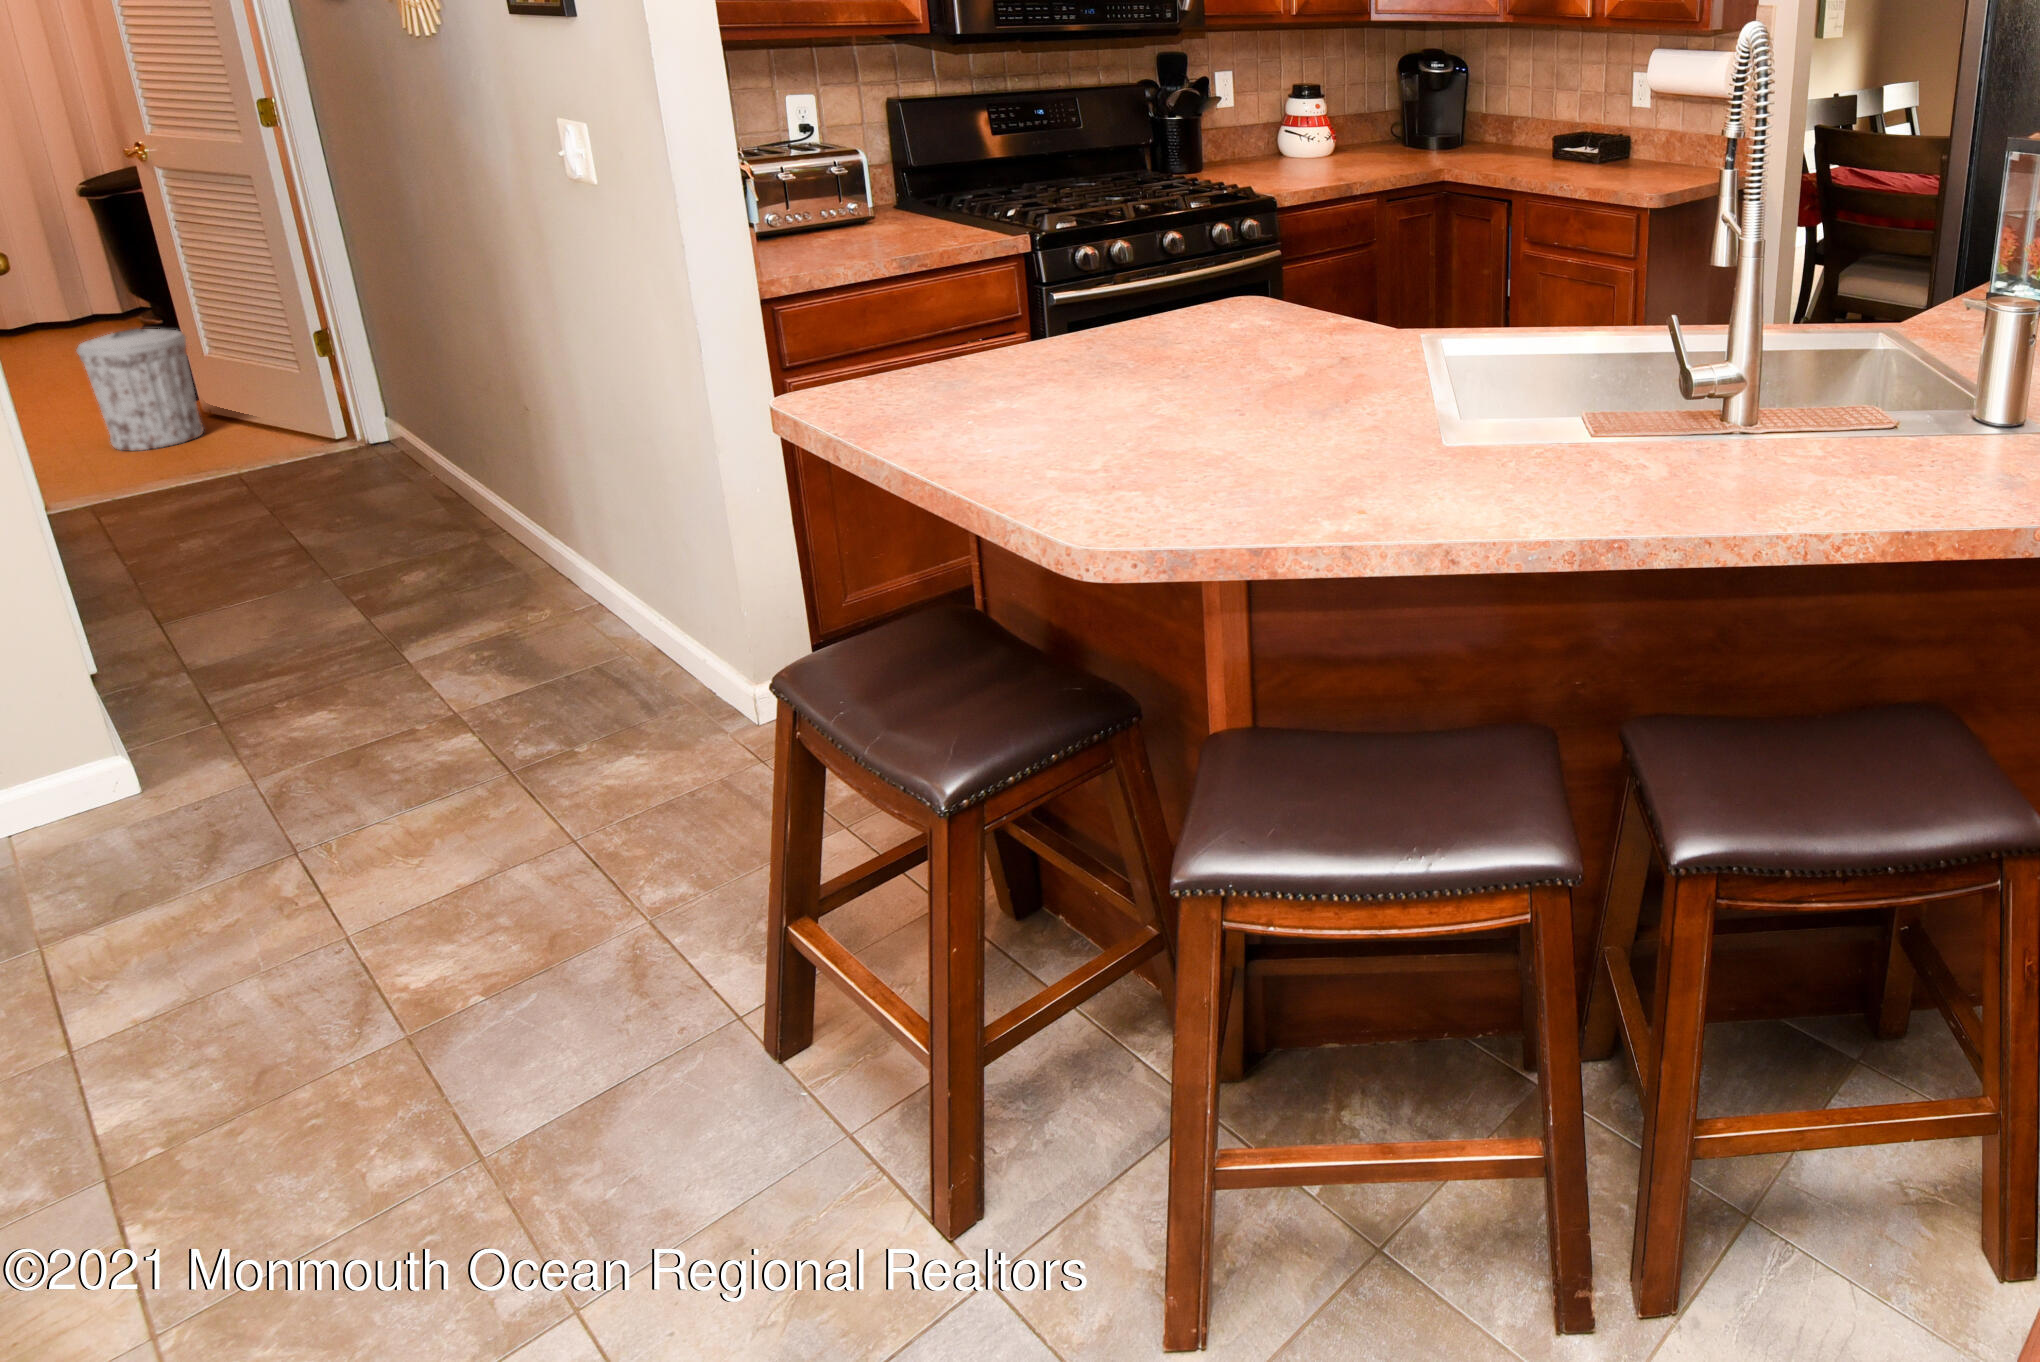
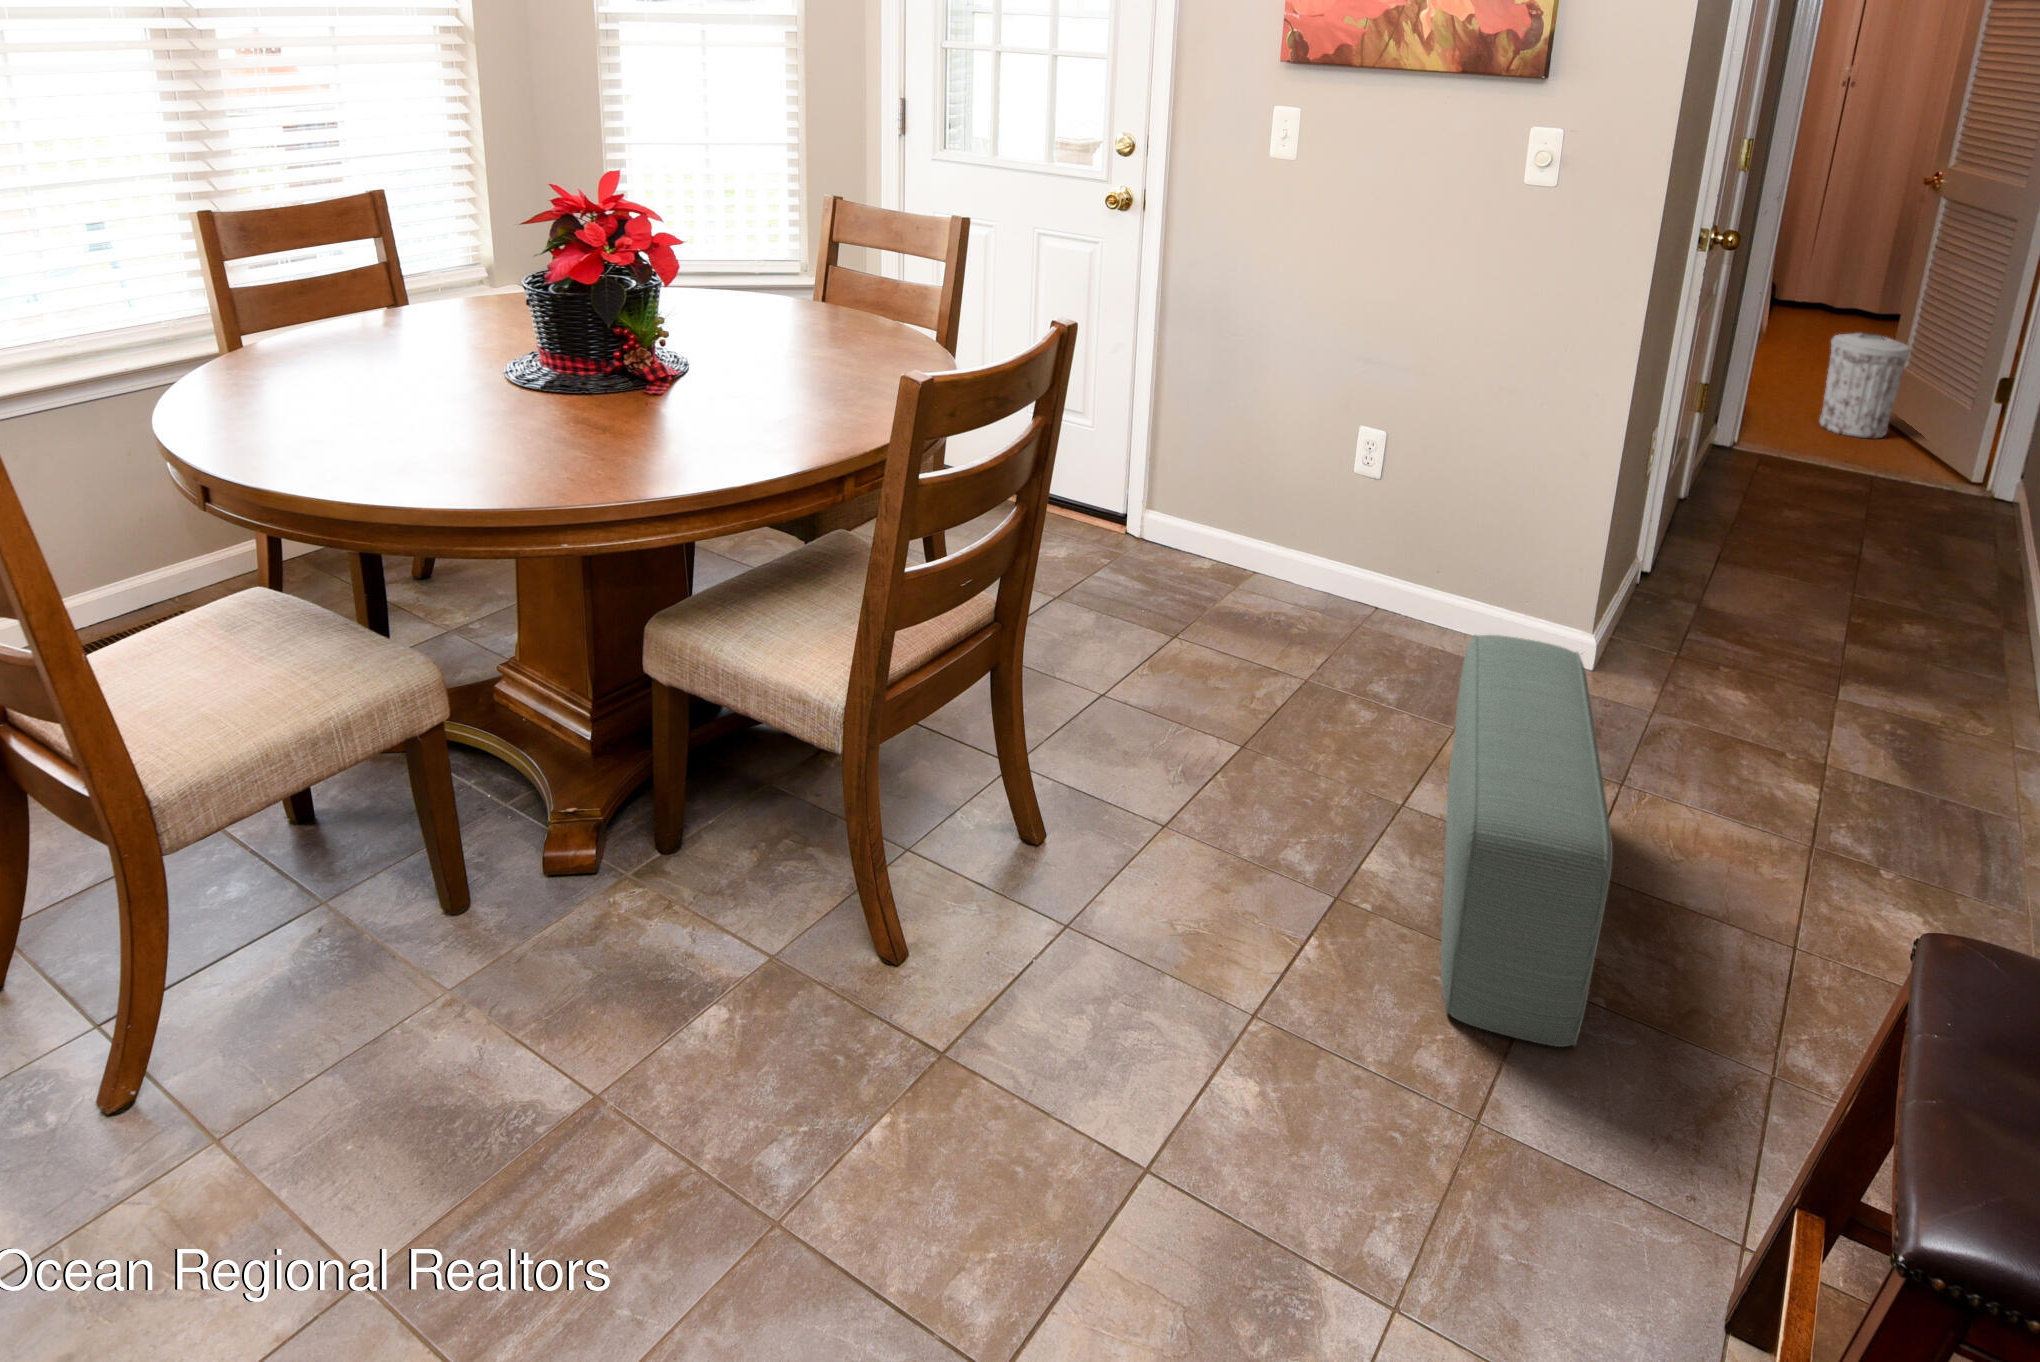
pouf: none [38,745,498,1134] -> present [1441,635,1613,1047]

